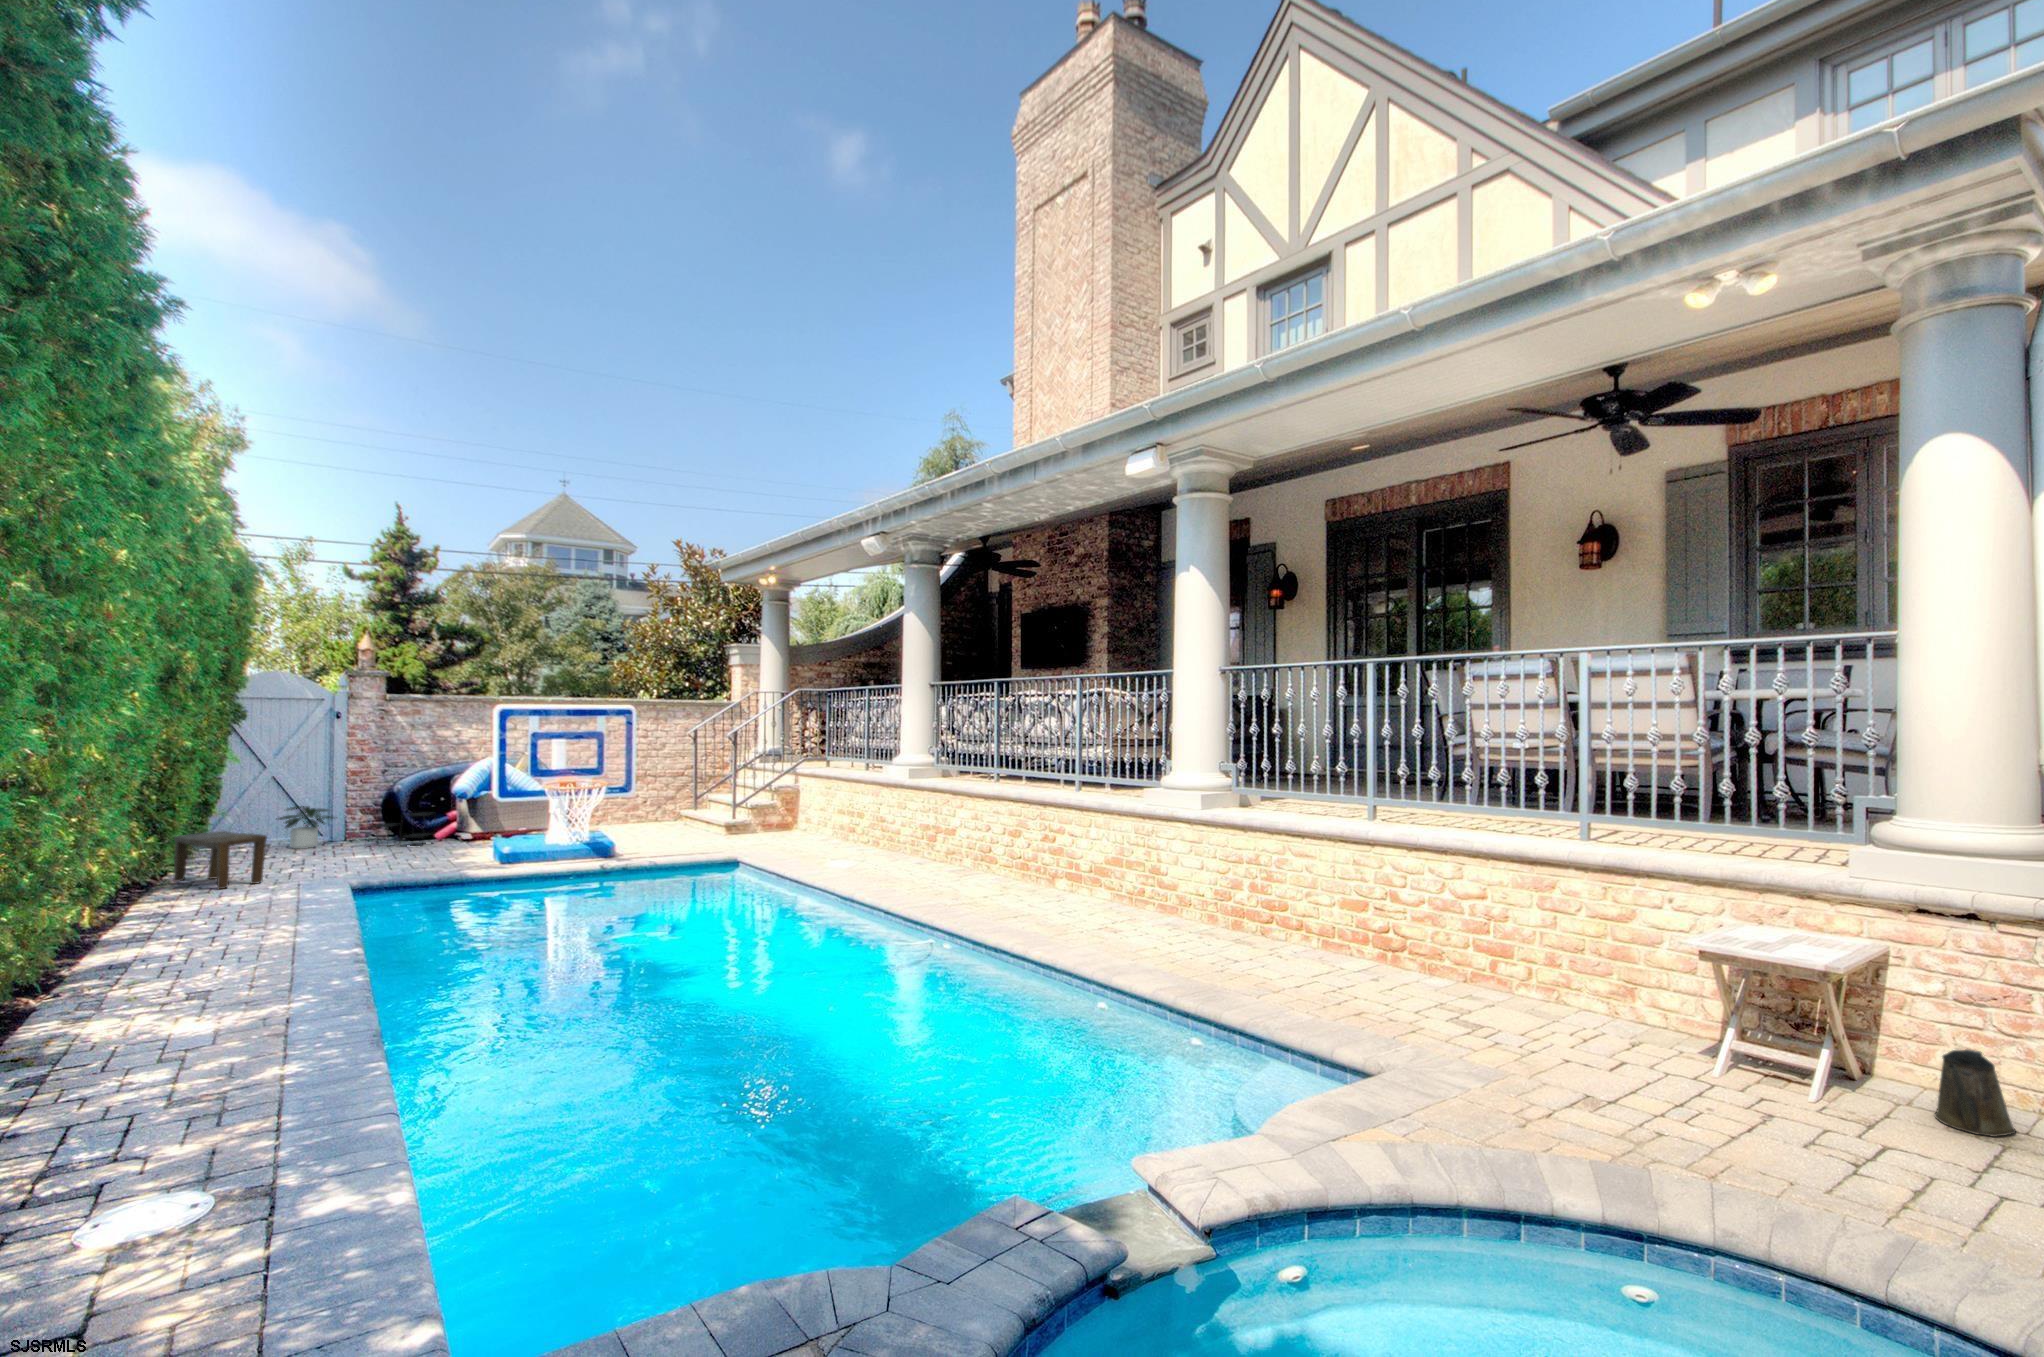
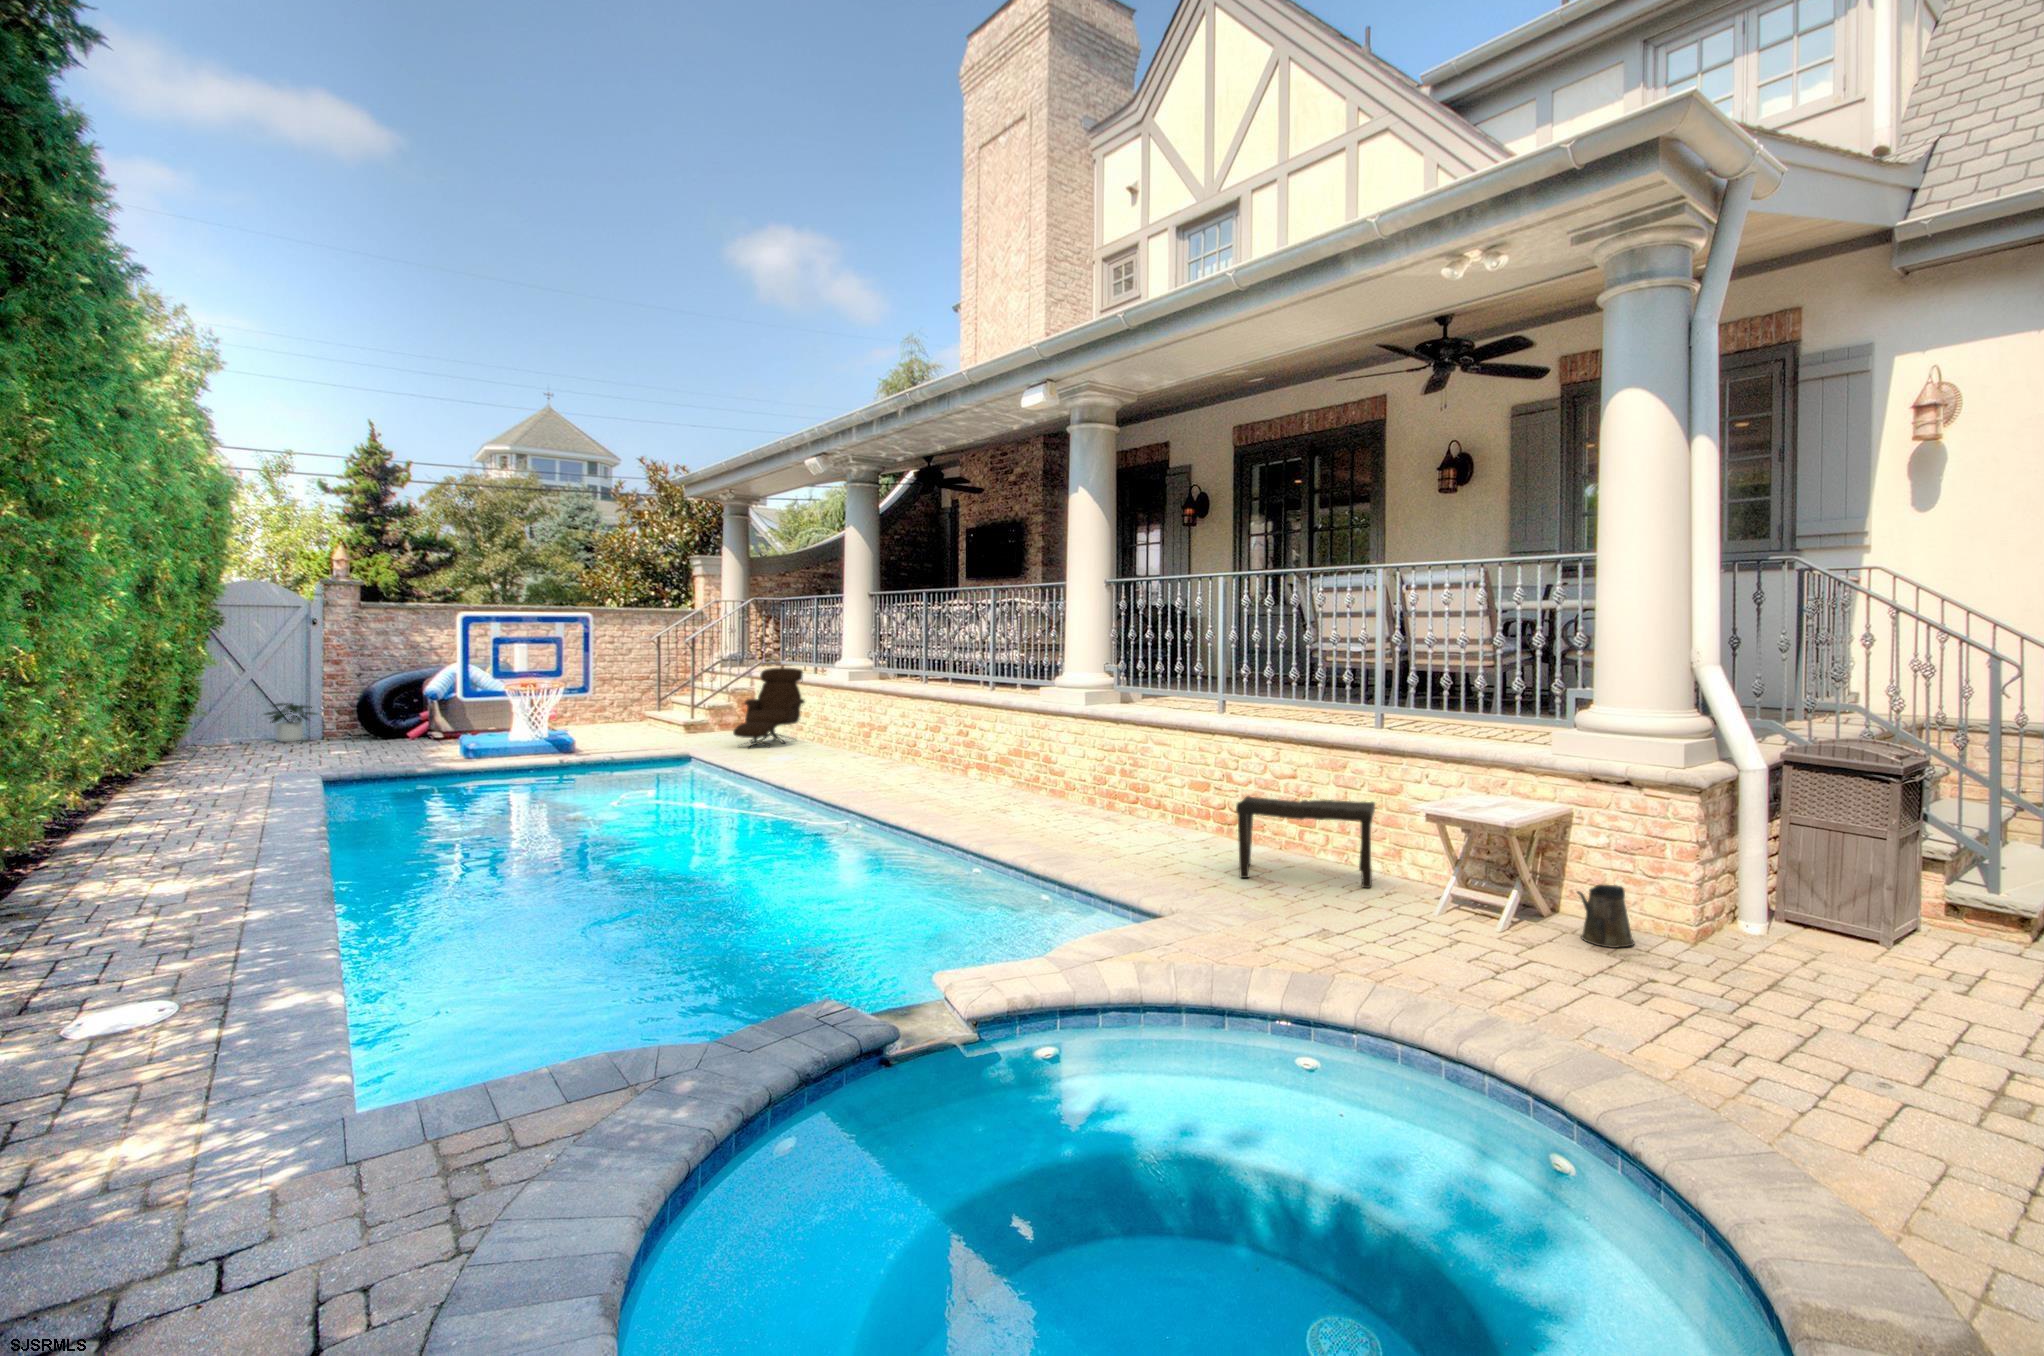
lounge chair: none [783,763,859,853] -> present [733,668,805,747]
side table: present [365,813,431,847] -> none [347,710,412,741]
bench: present [173,831,267,889] -> present [1236,796,1375,888]

